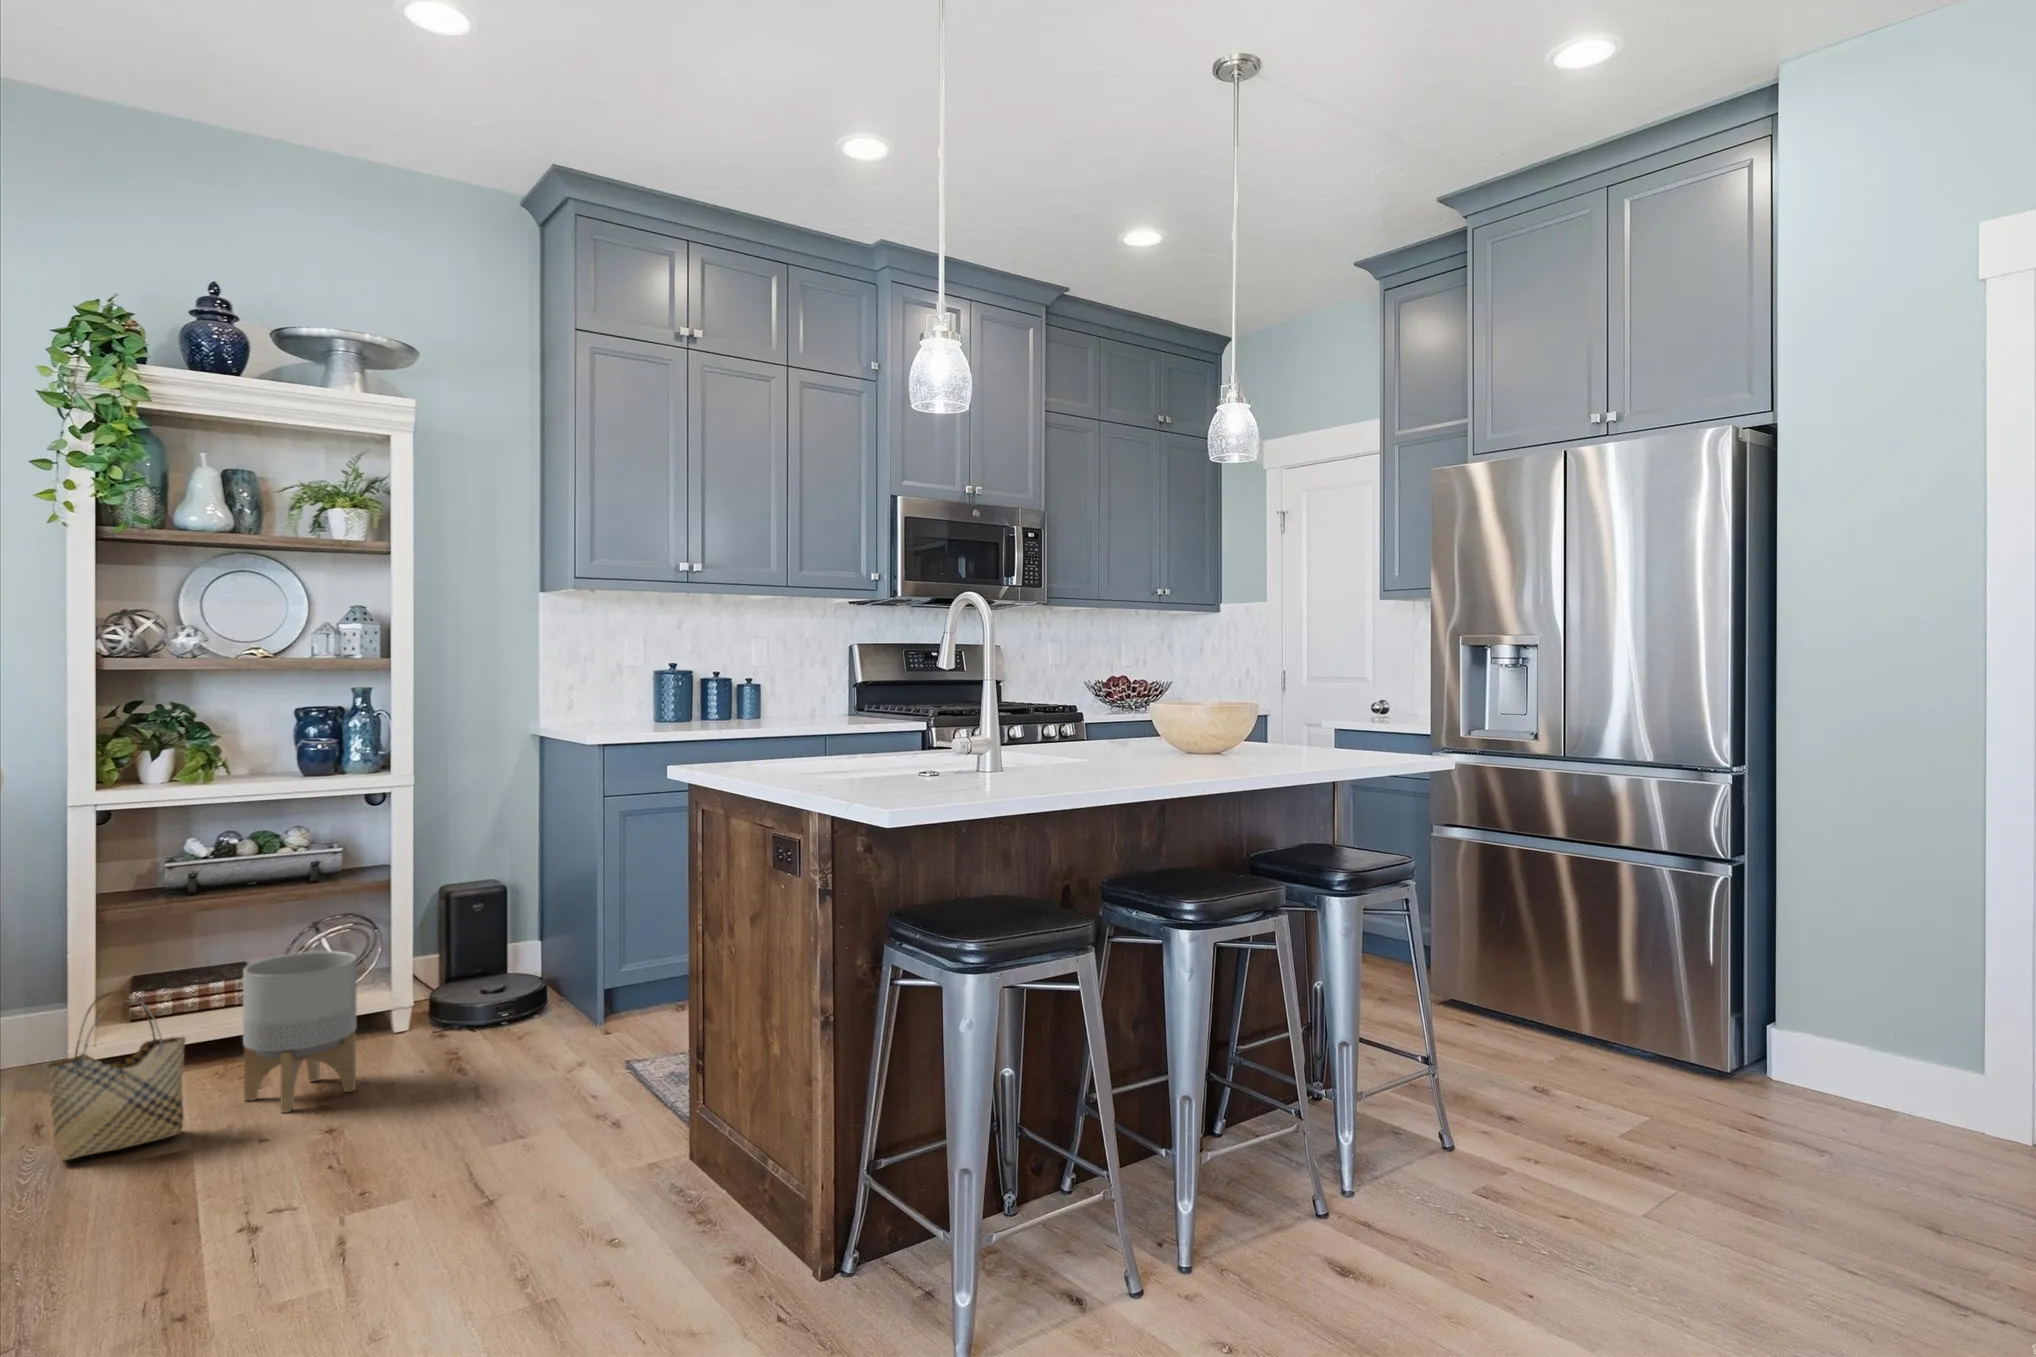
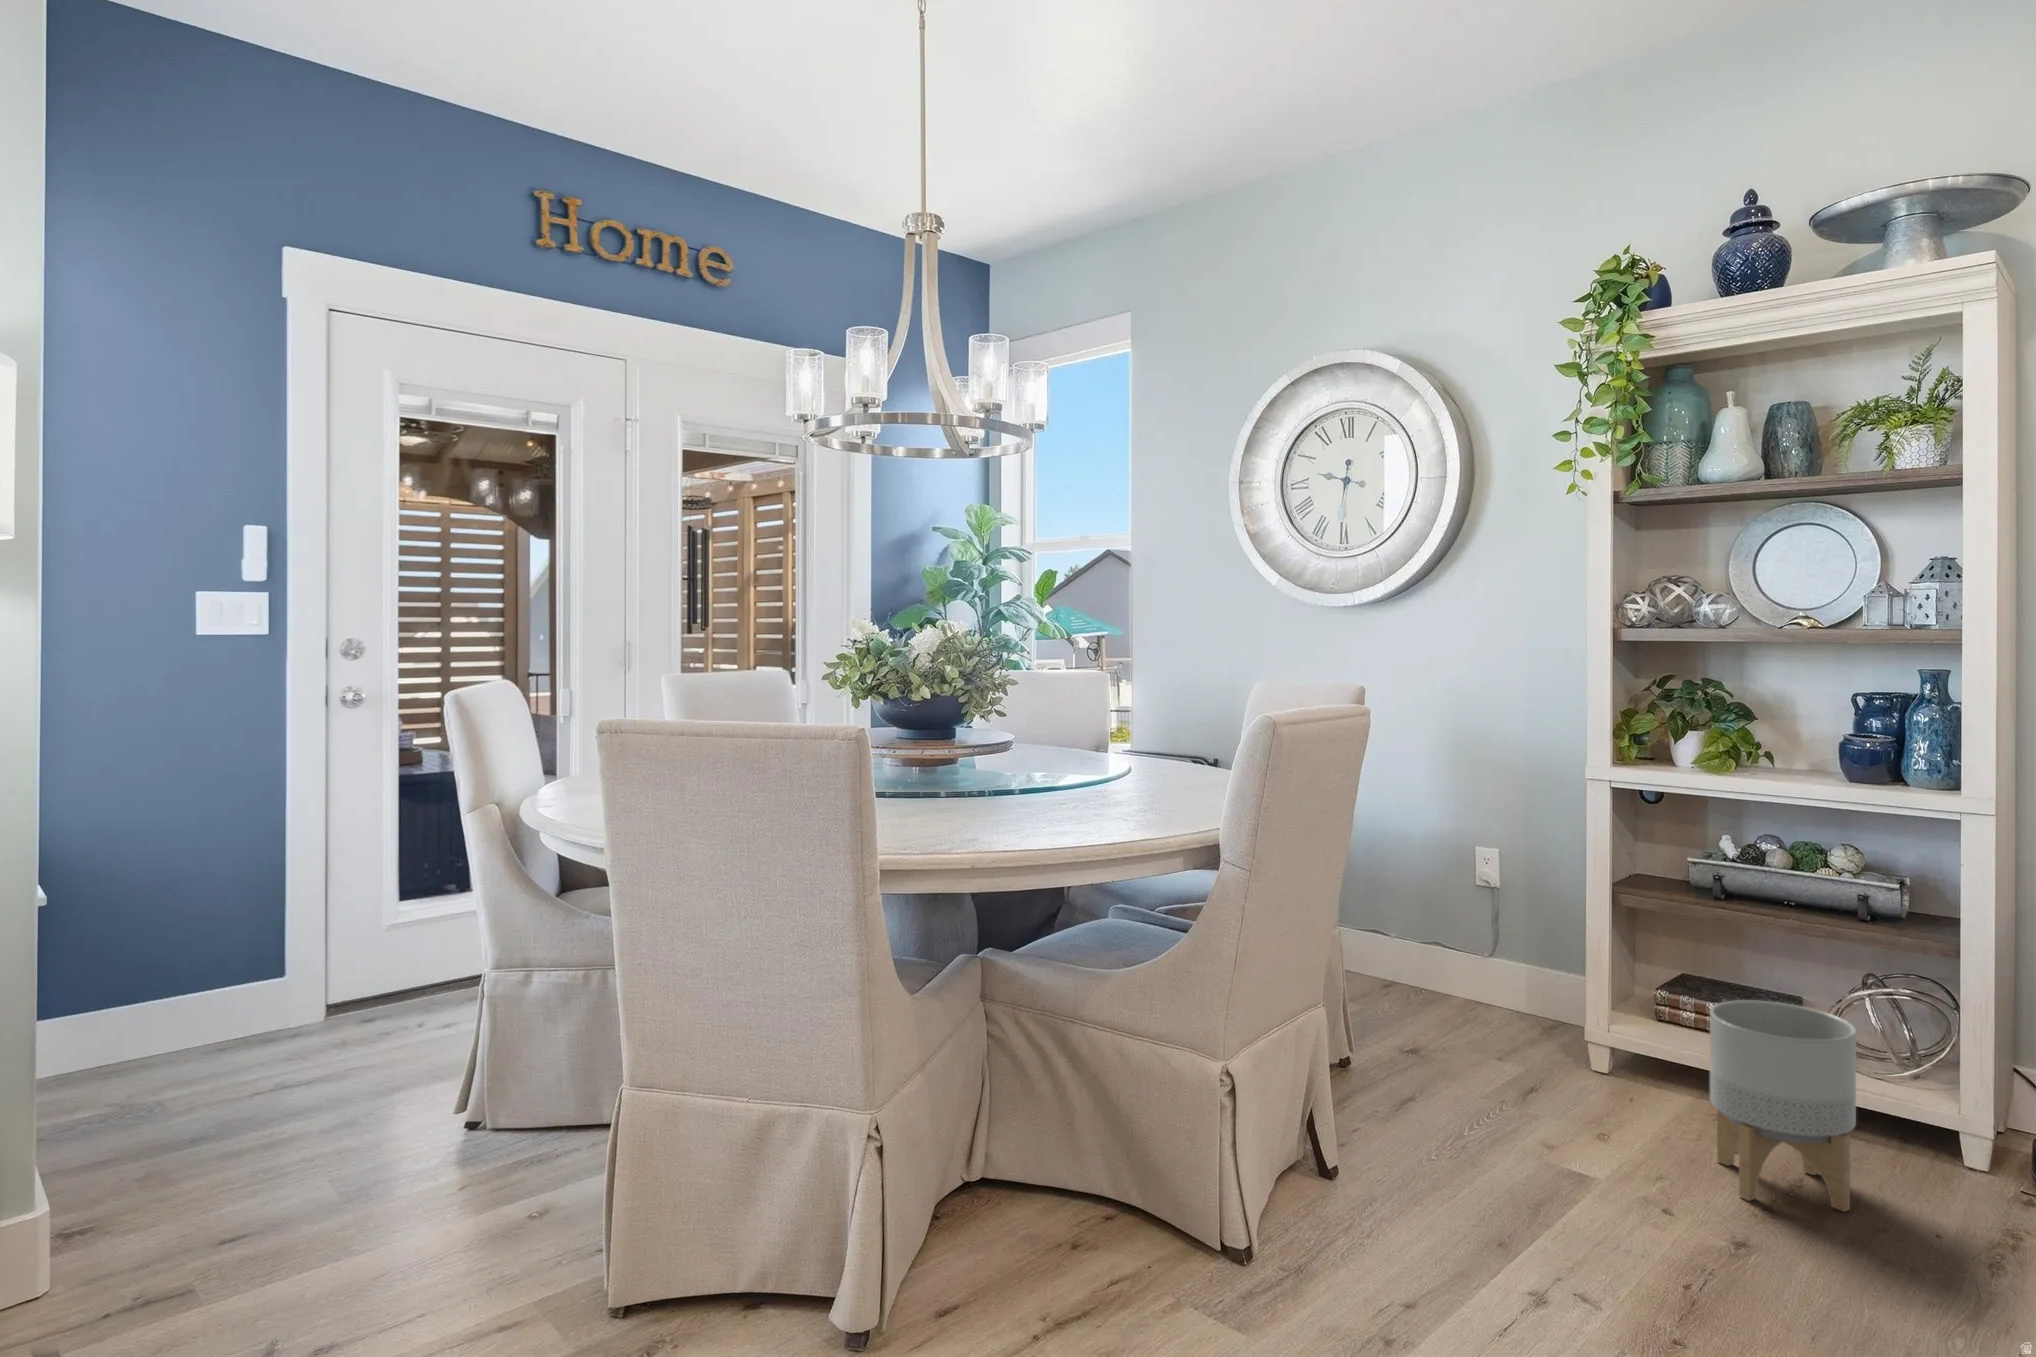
woven basket: present [47,992,186,1161] -> none [1504,989,1636,1169]

